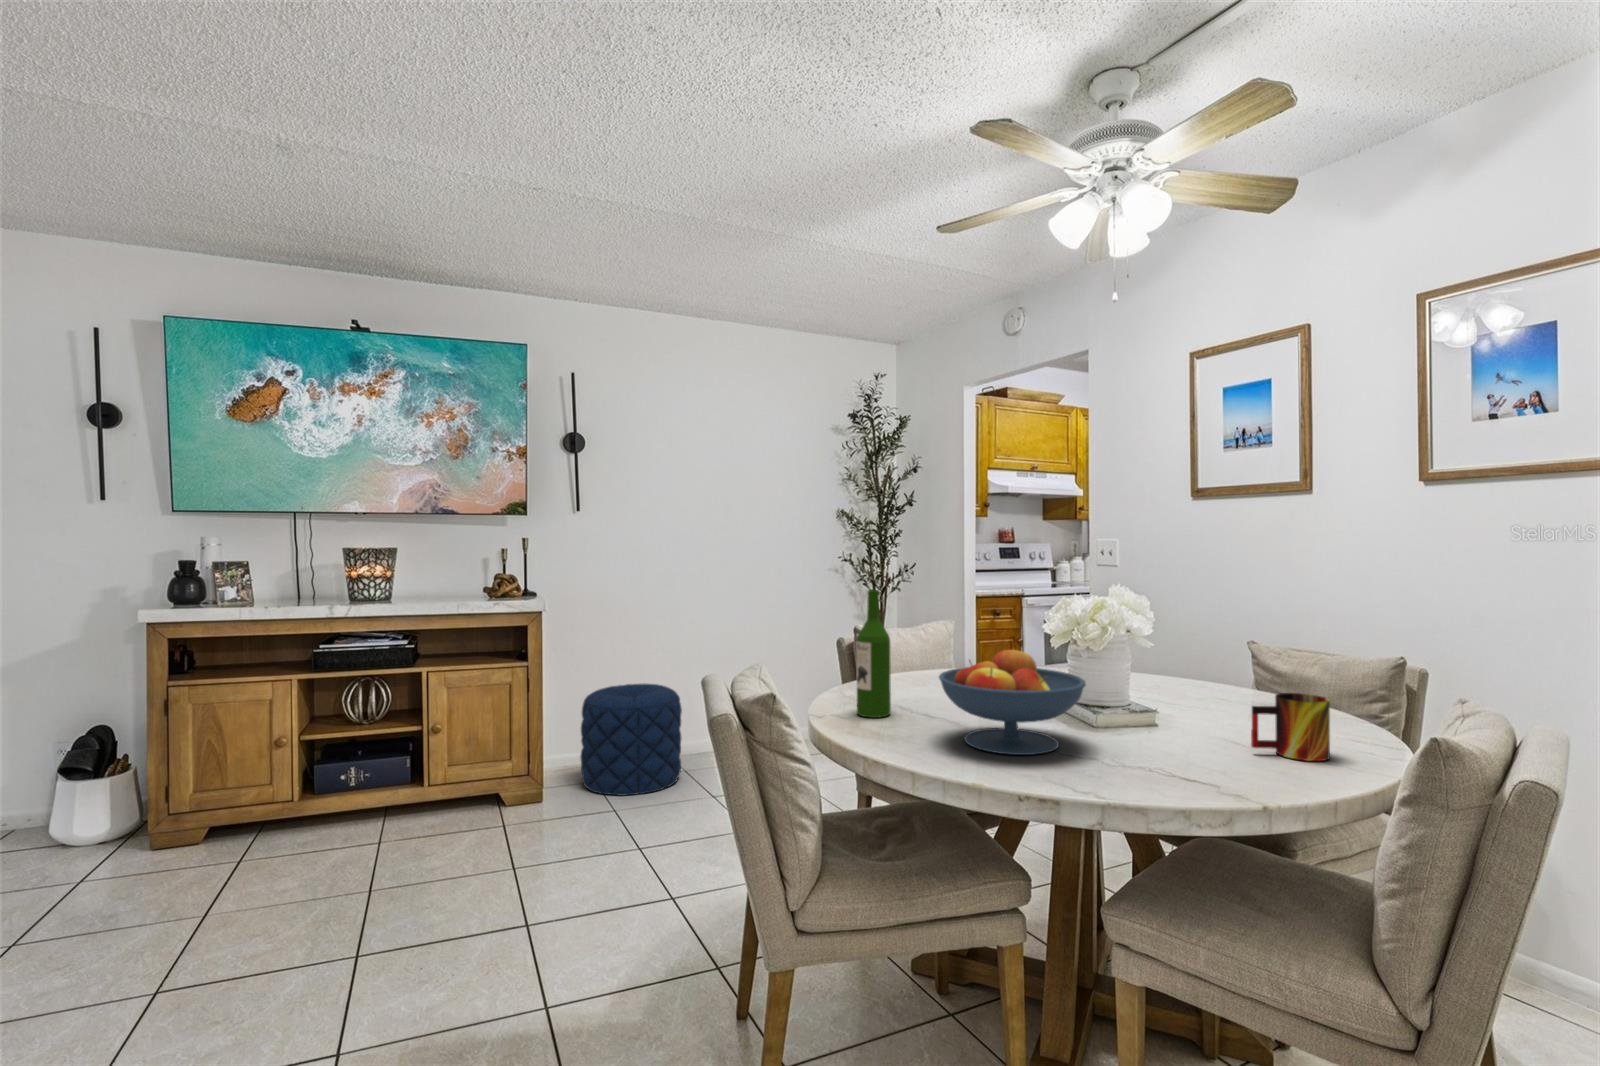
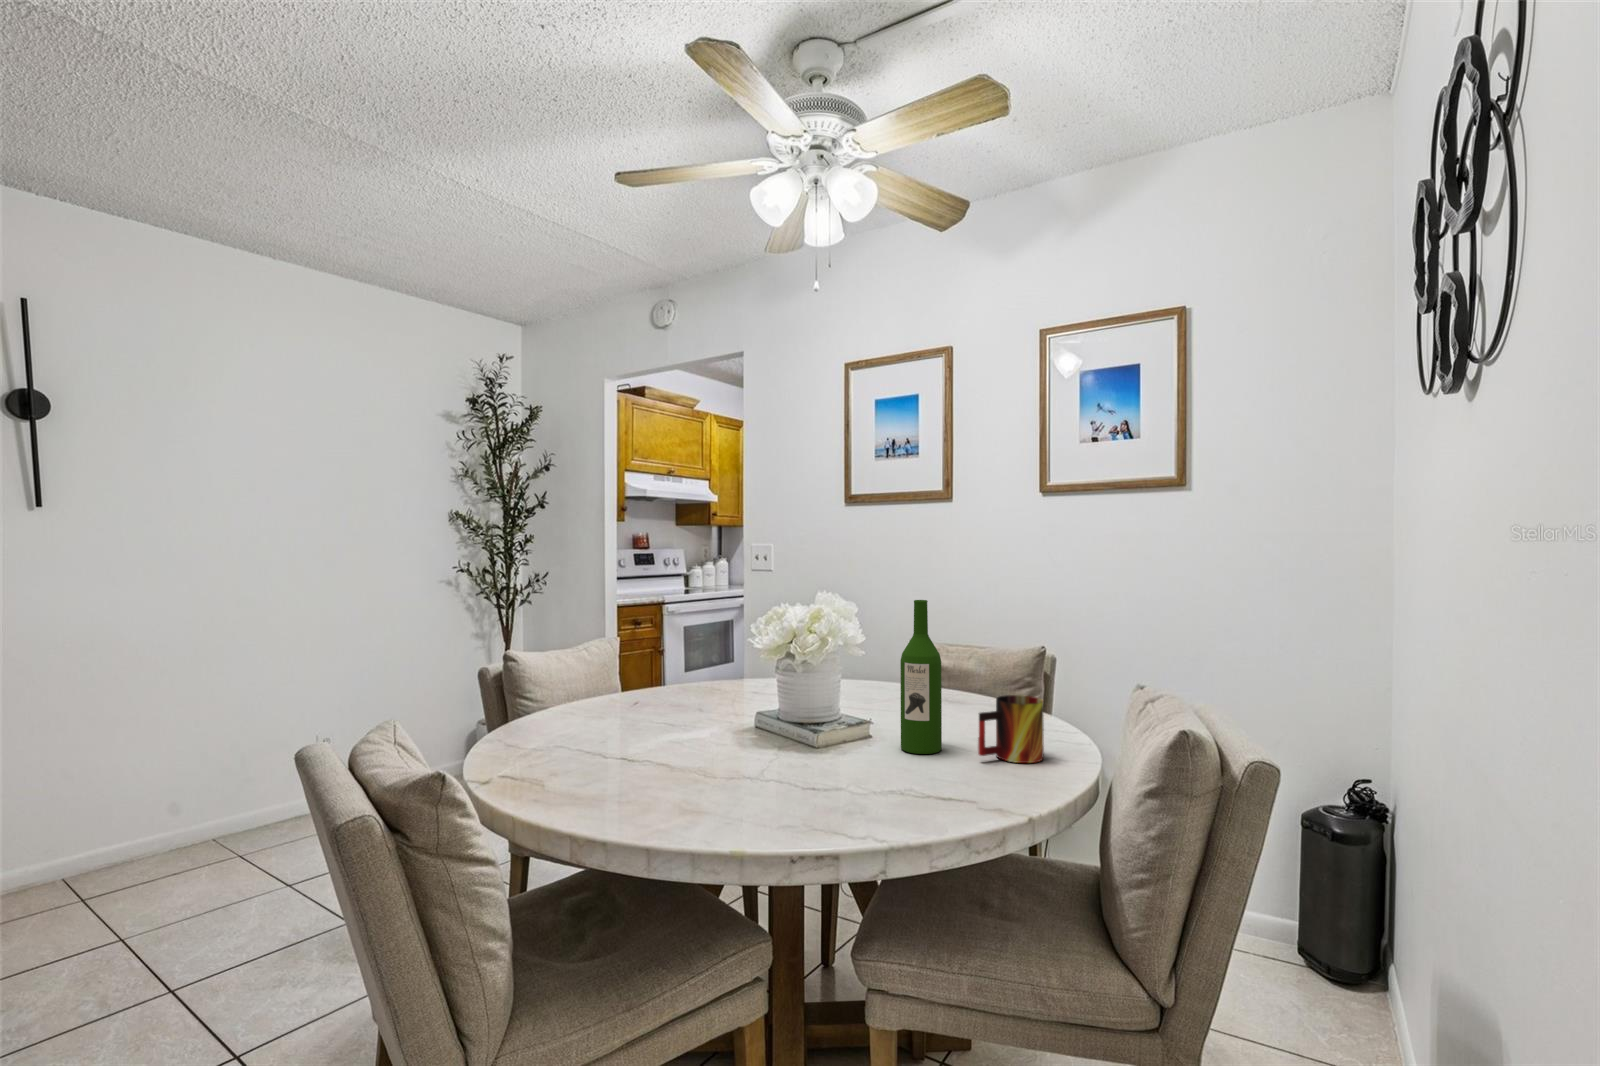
wine bottle: present [856,590,891,718] -> present [900,600,942,754]
fruit bowl: present [939,649,1086,755] -> none [659,669,829,802]
pouf: present [581,684,682,795] -> none [47,747,230,920]

